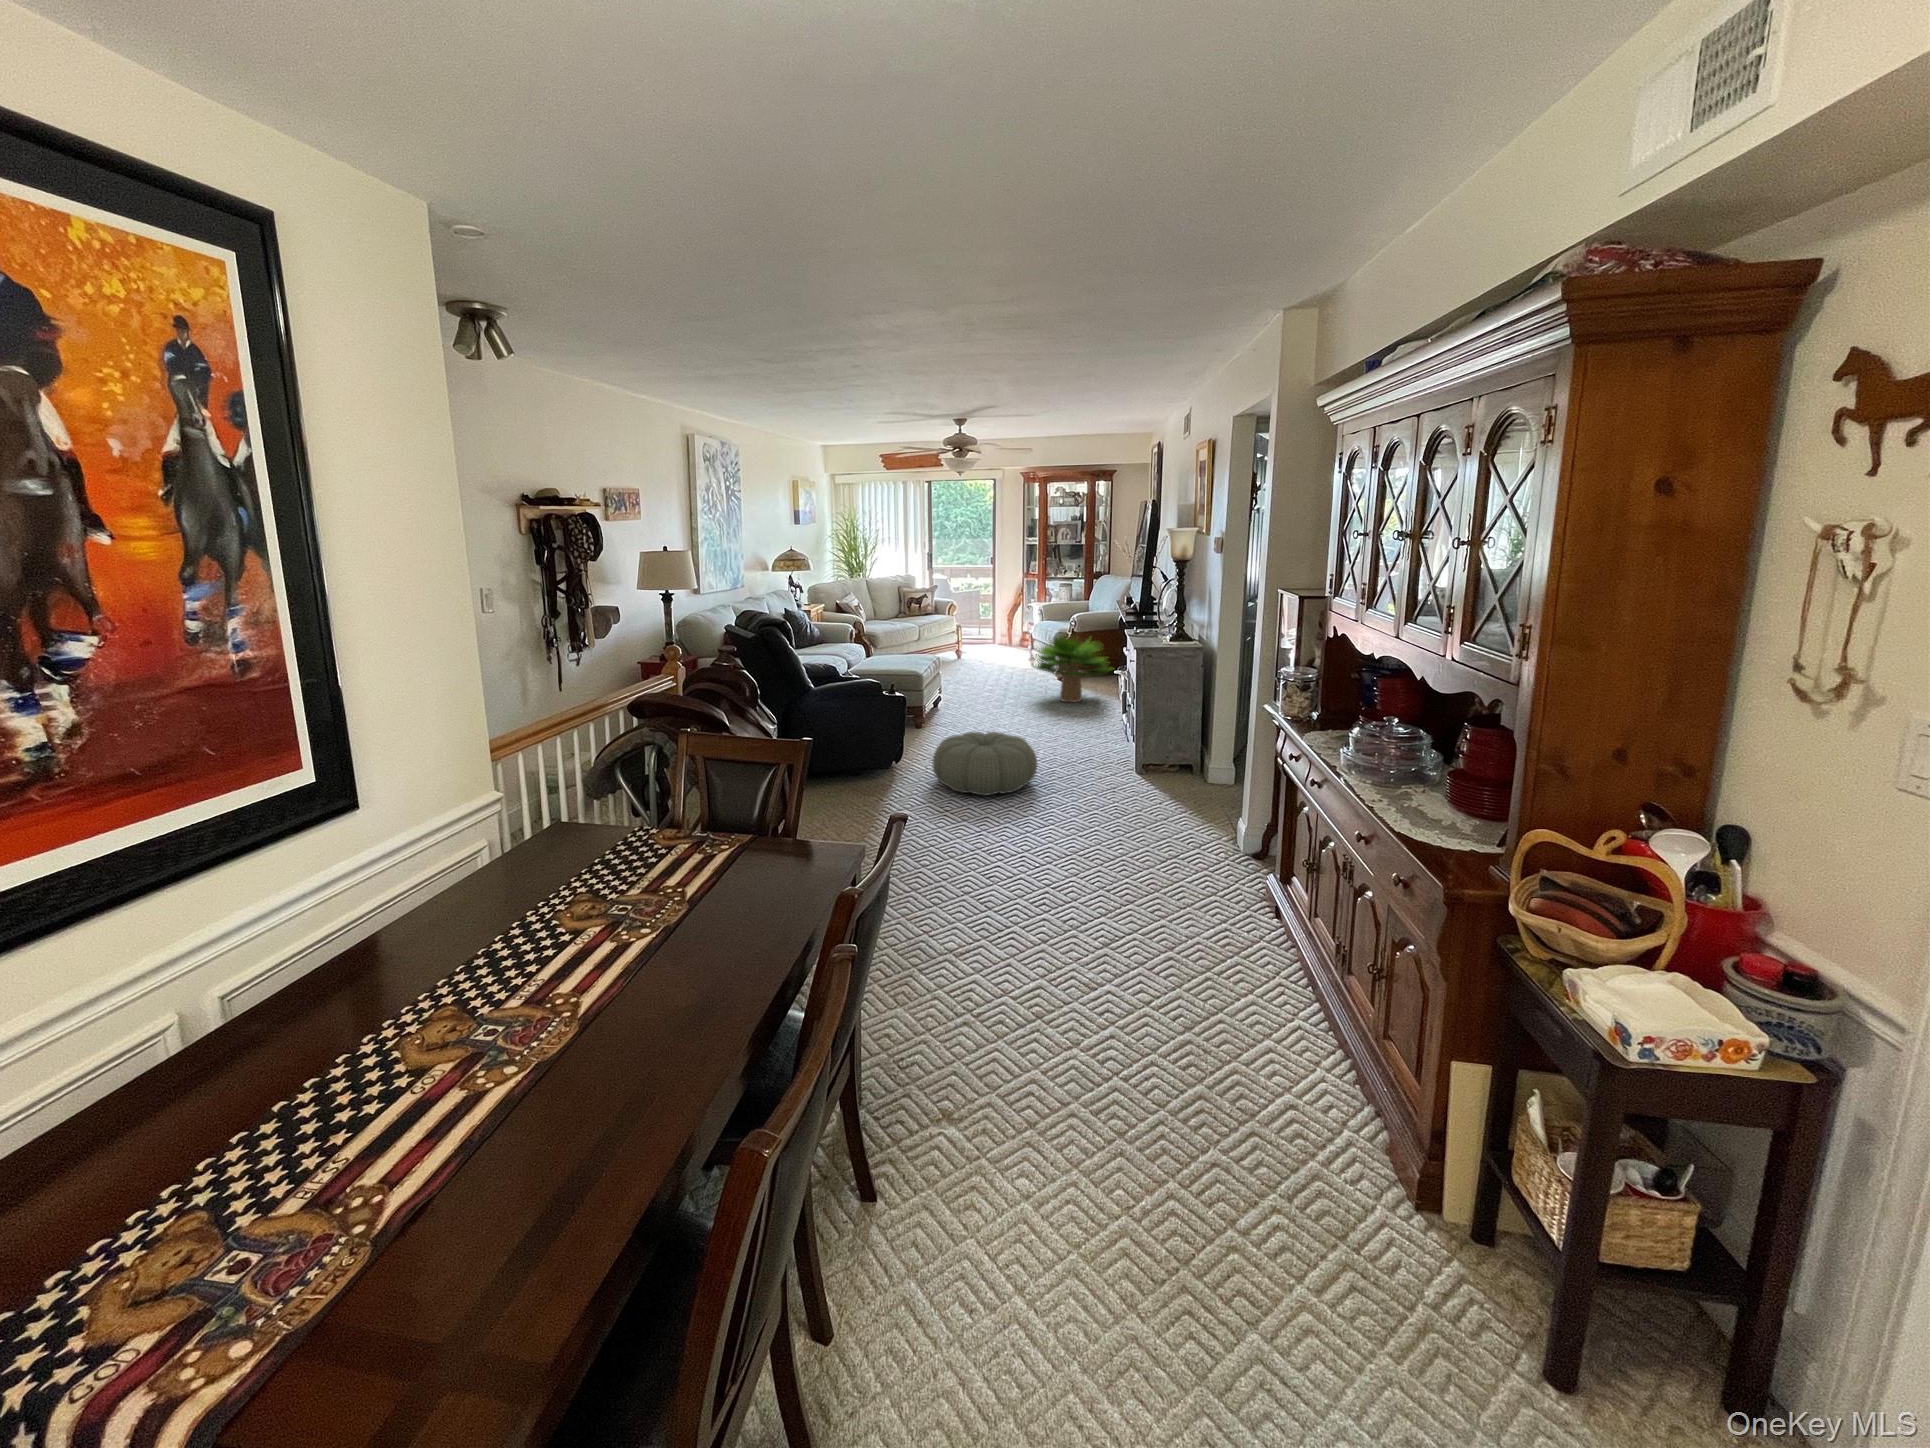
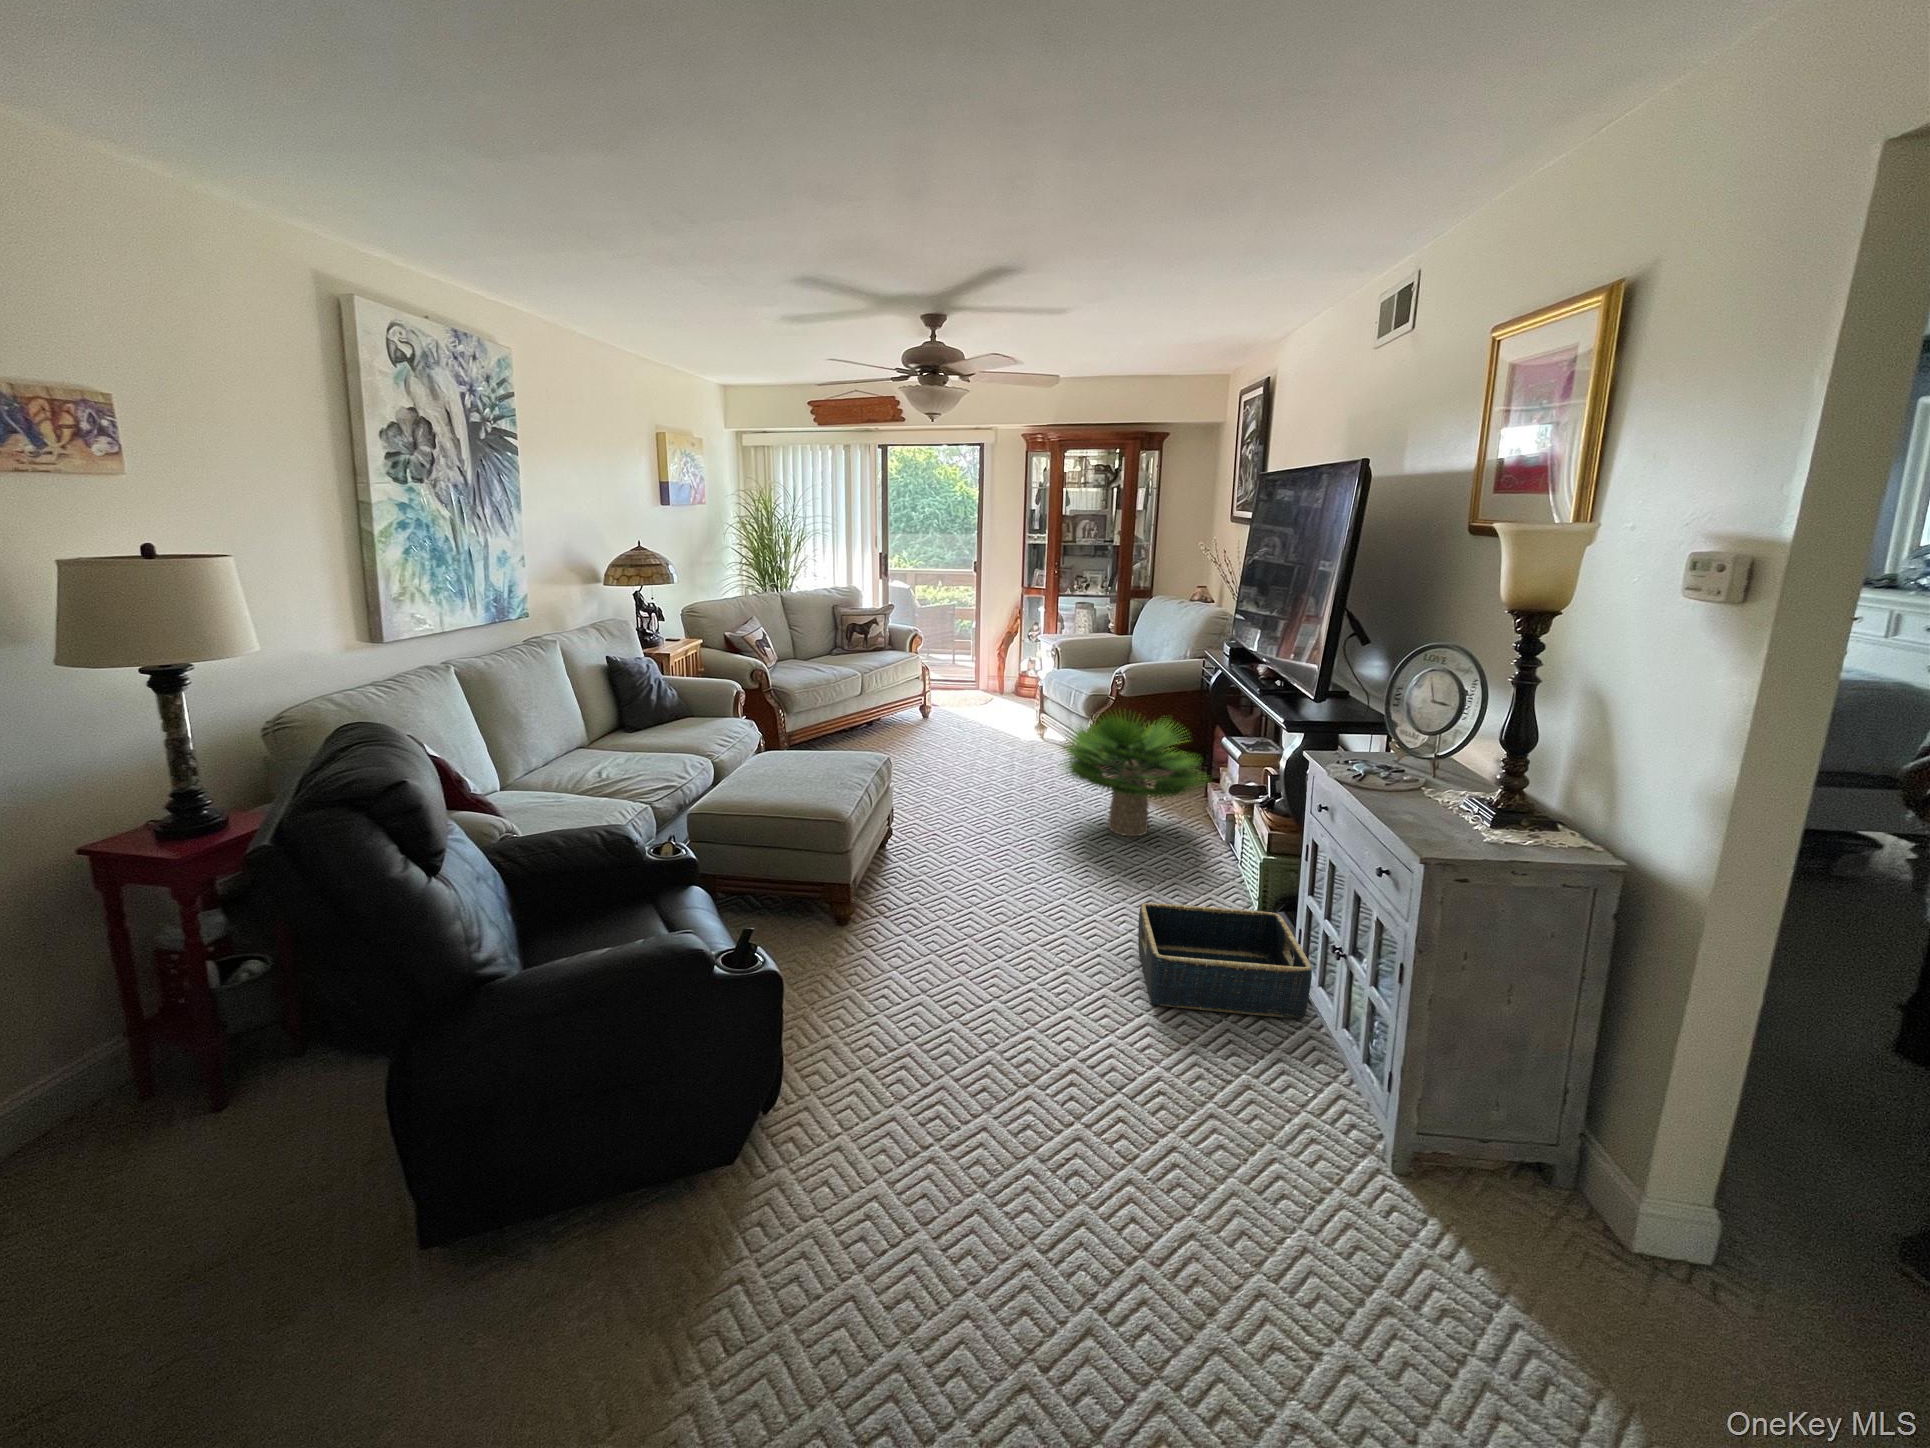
basket: none [1058,711,1127,748] -> present [1138,903,1312,1018]
pouf: present [932,732,1037,796] -> none [861,1036,1154,1320]

